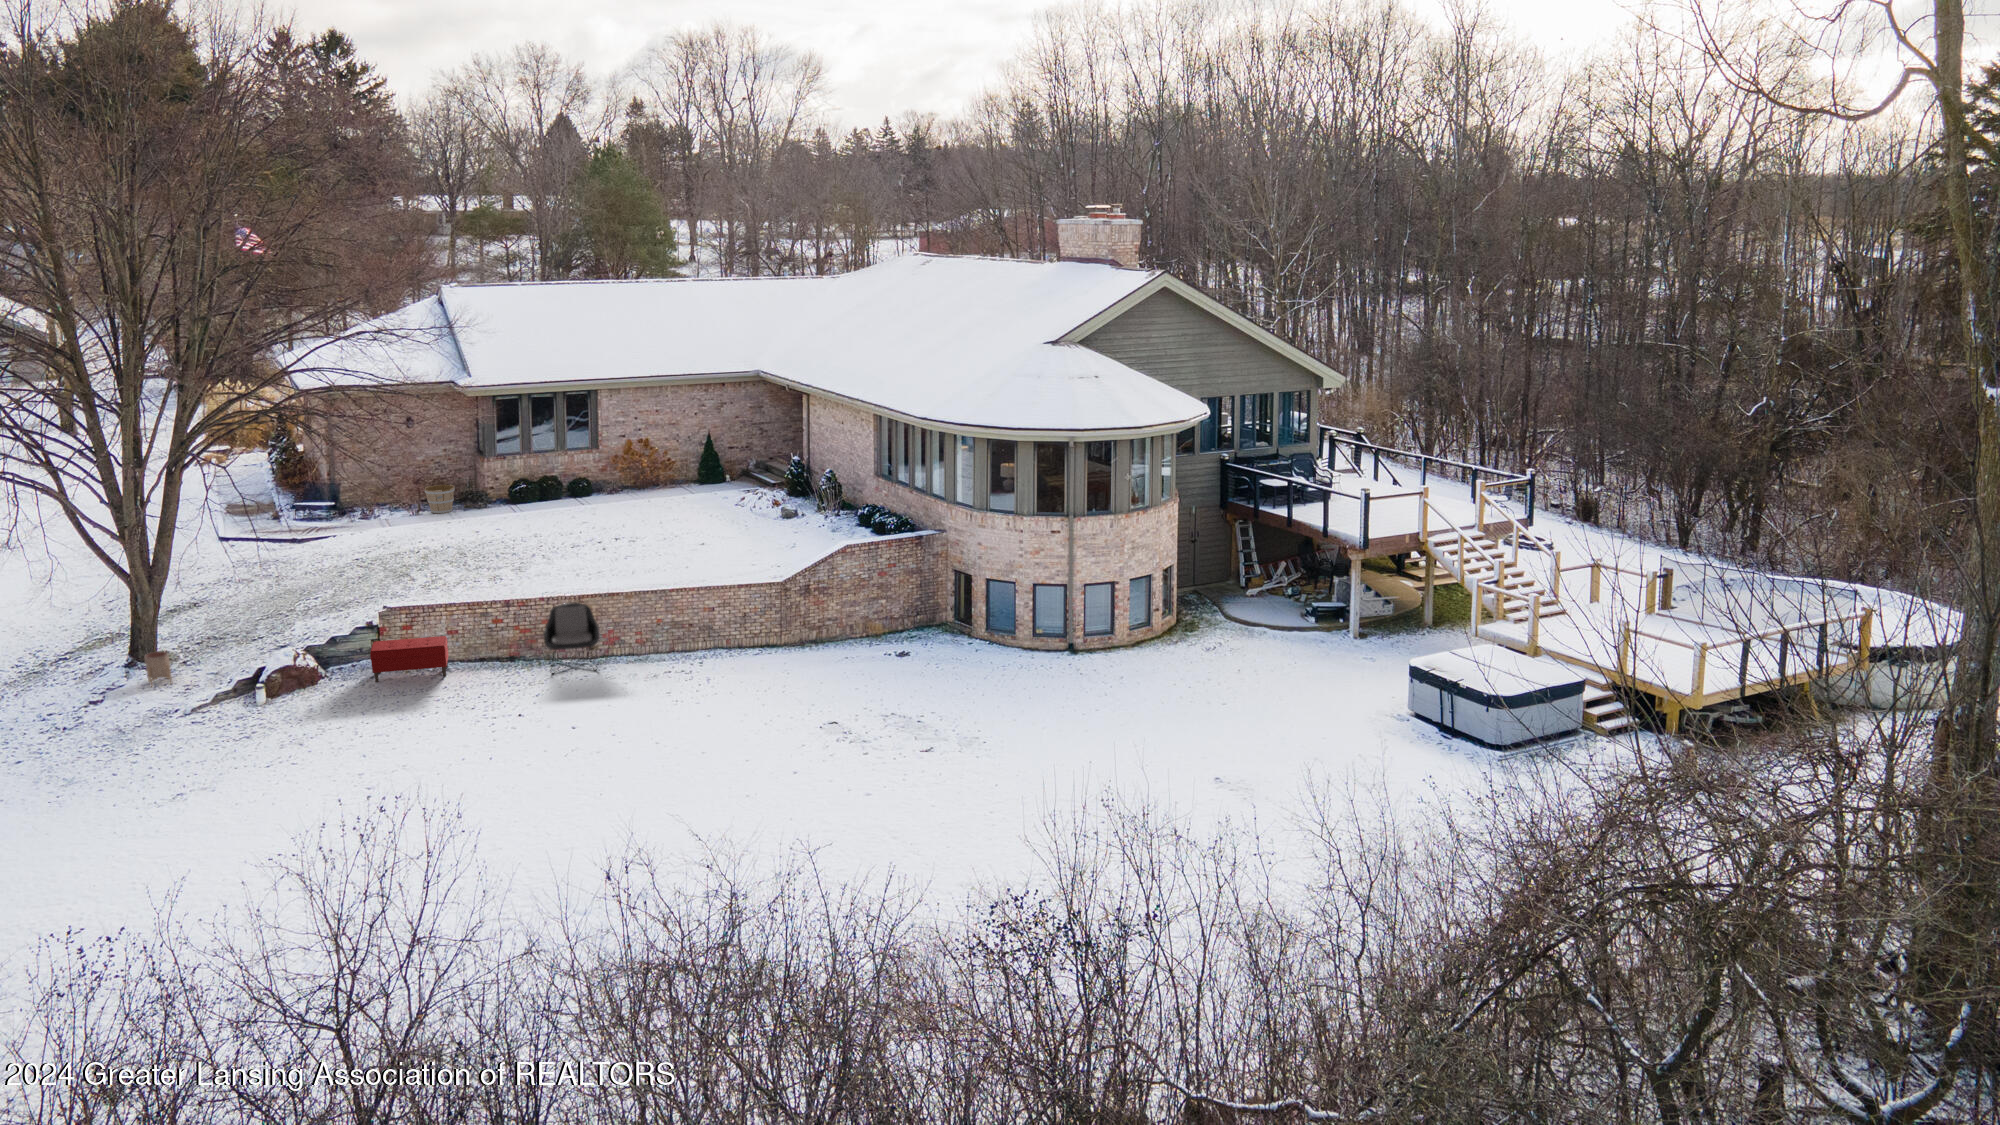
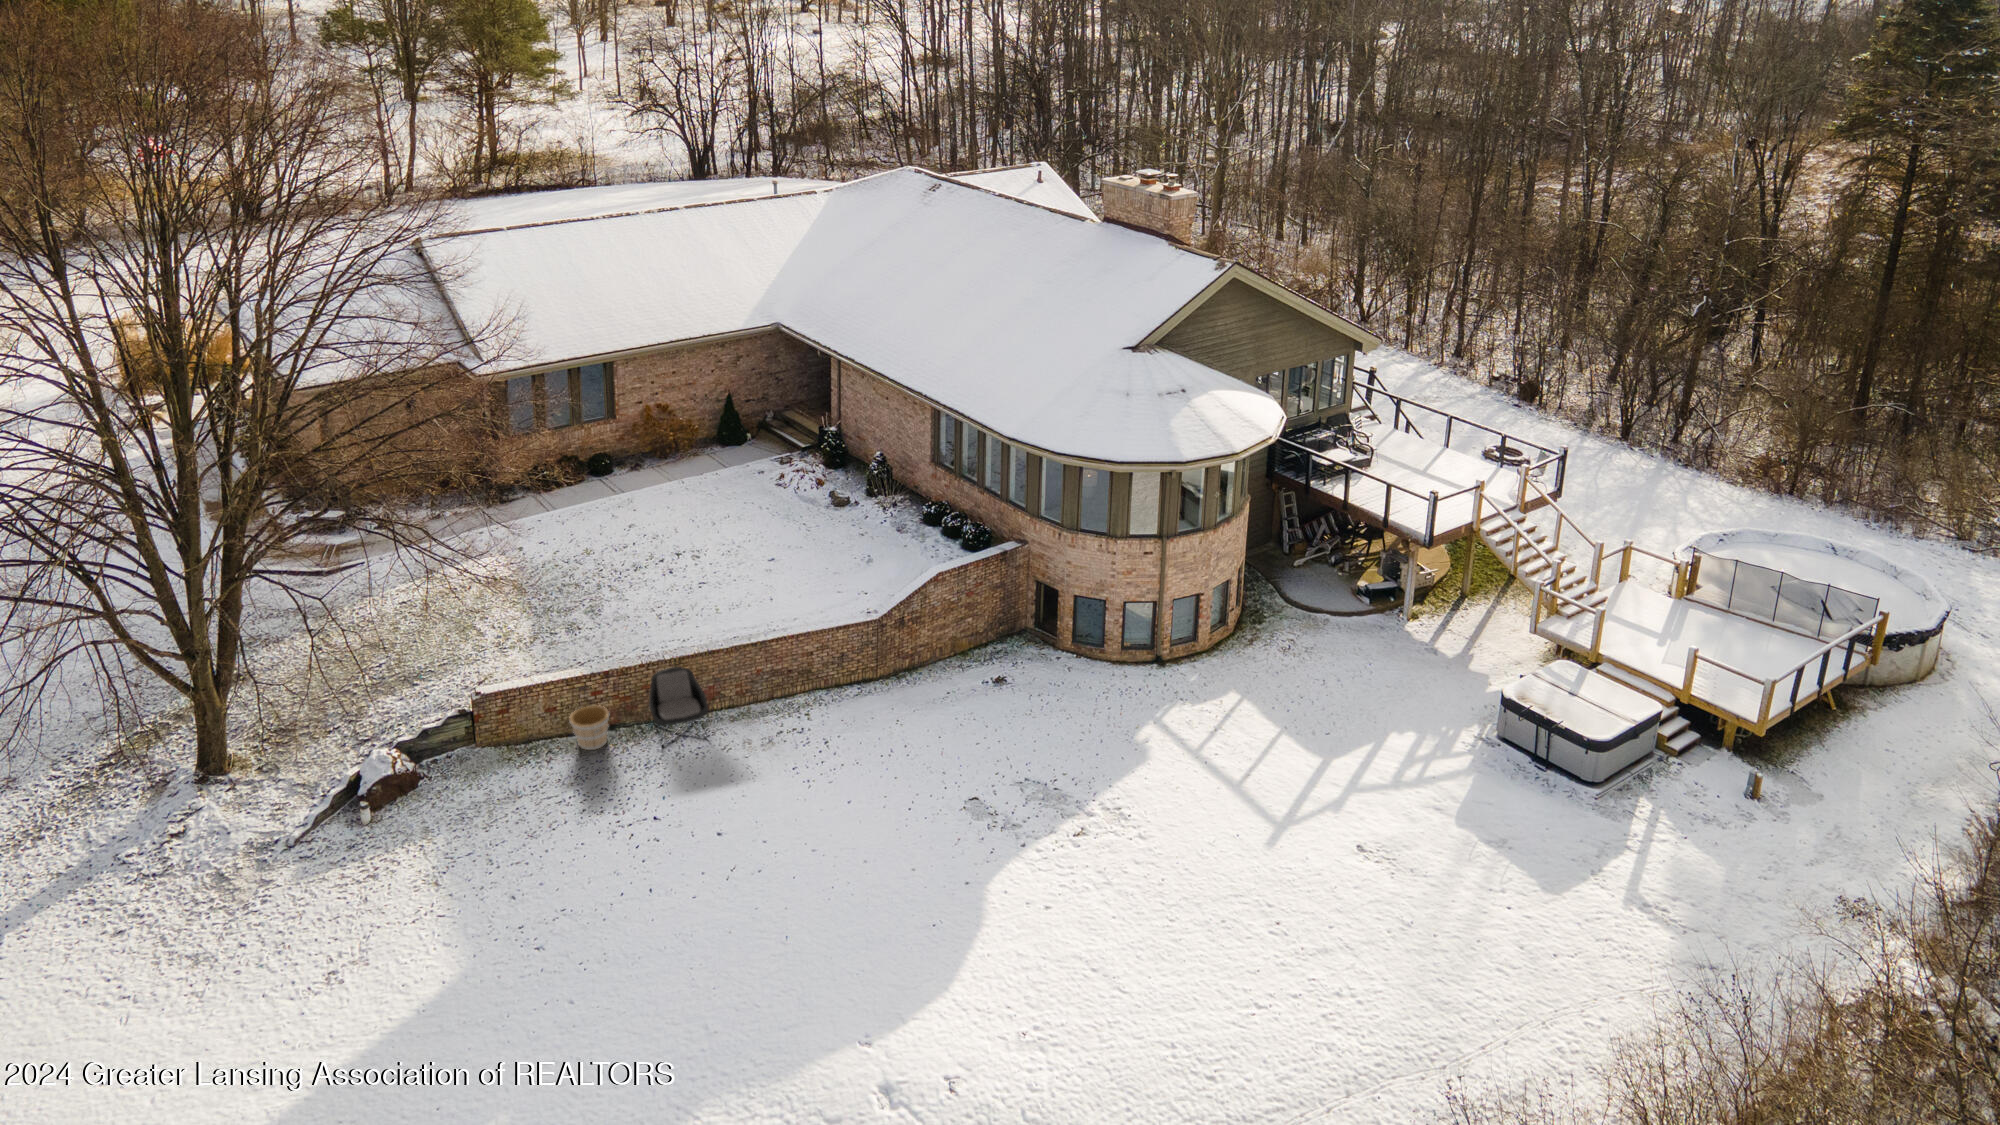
wooden bucket: present [425,484,455,514] -> present [569,706,609,750]
bench: present [370,636,448,682] -> none [469,714,551,773]
planter: present [144,651,172,686] -> none [221,758,255,799]

